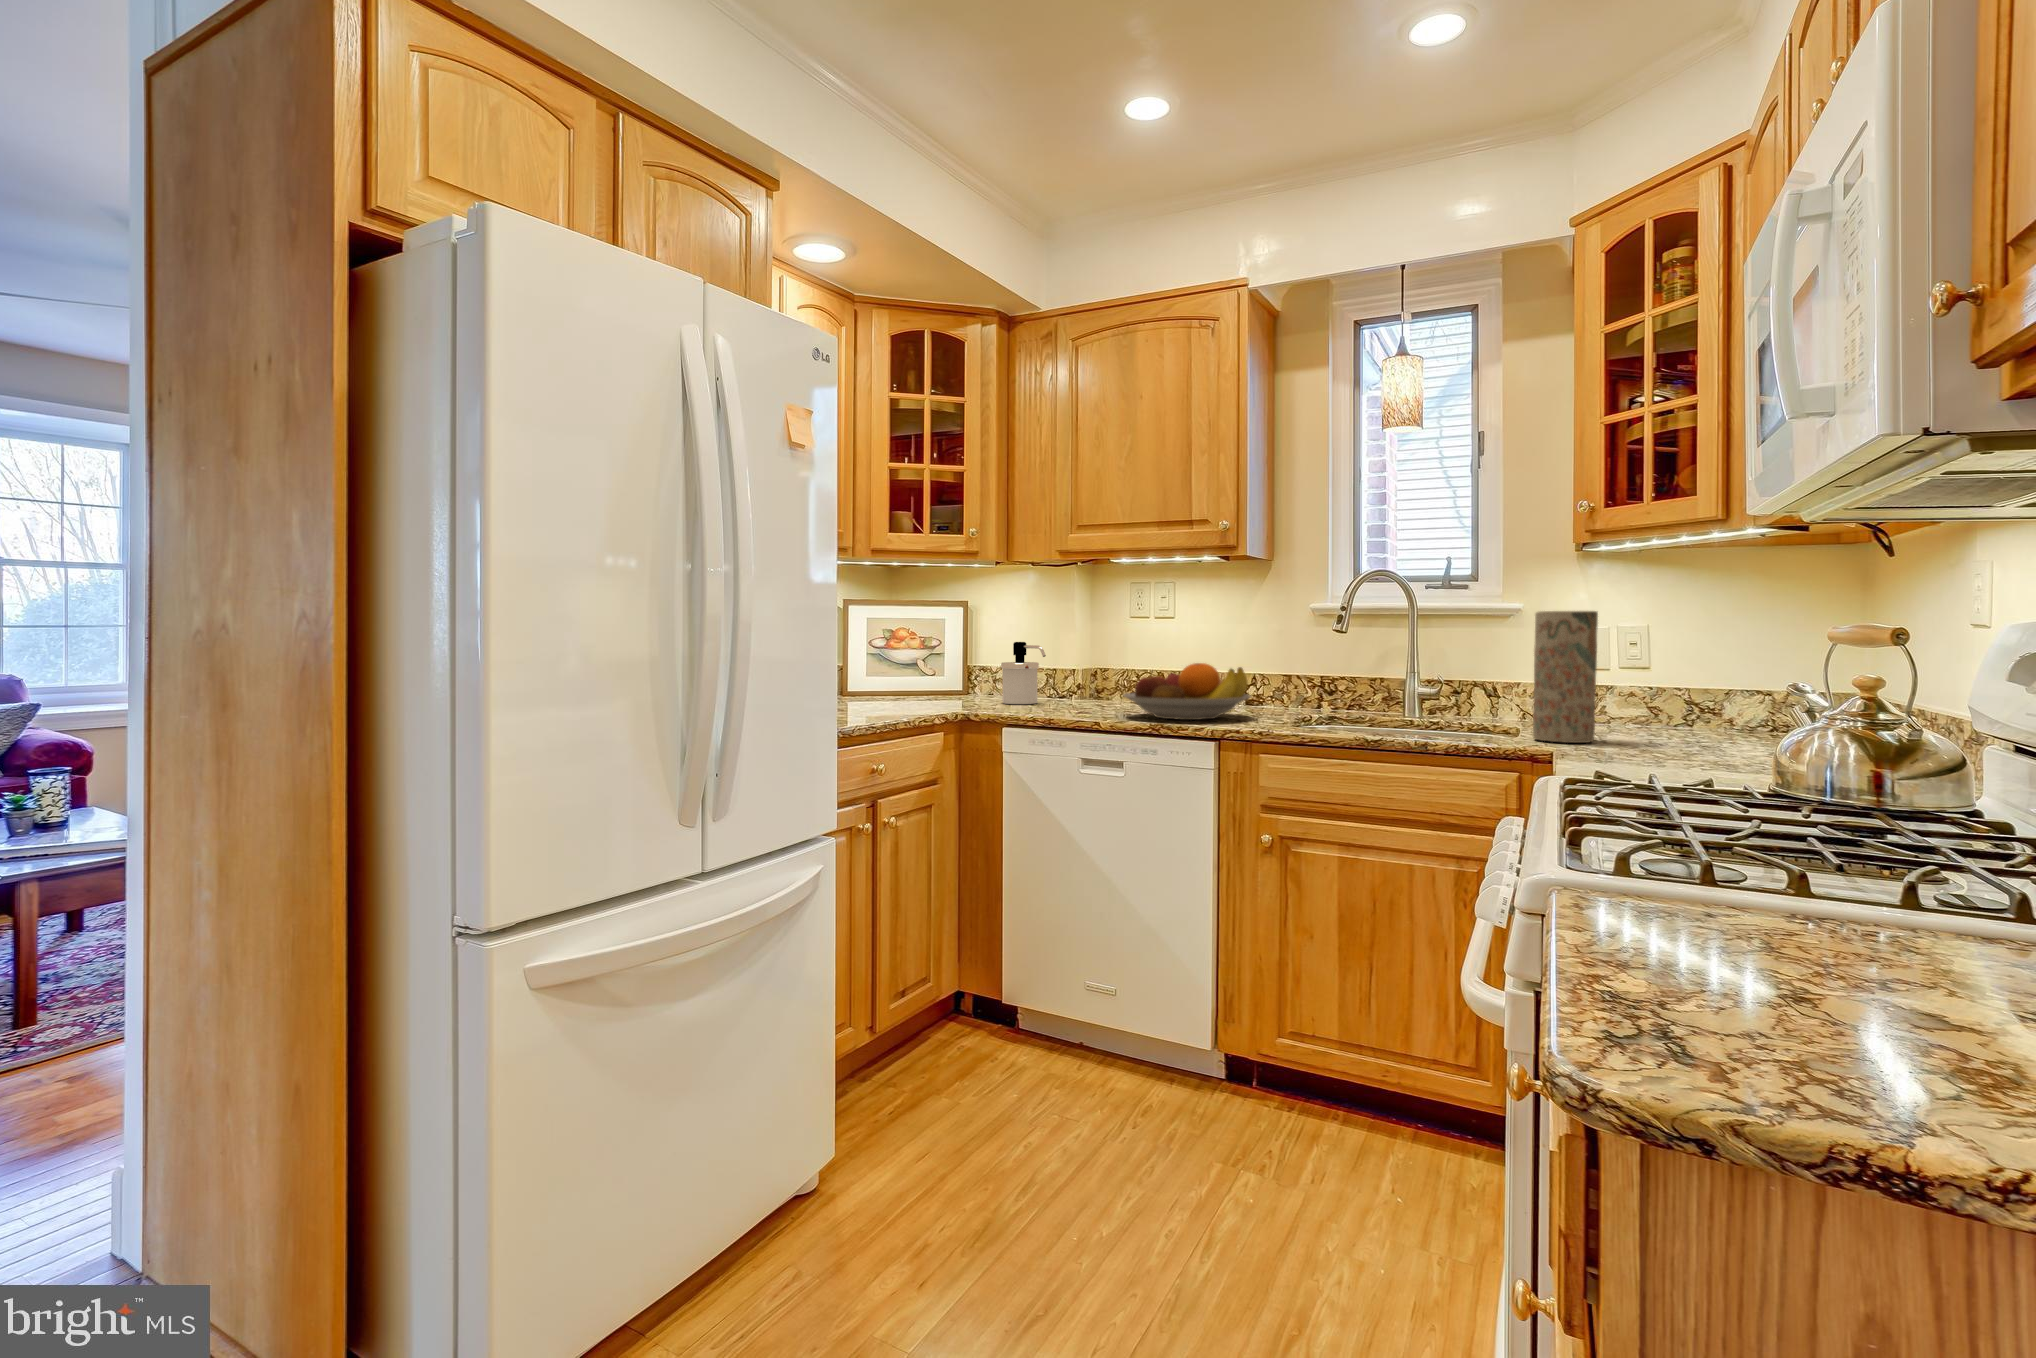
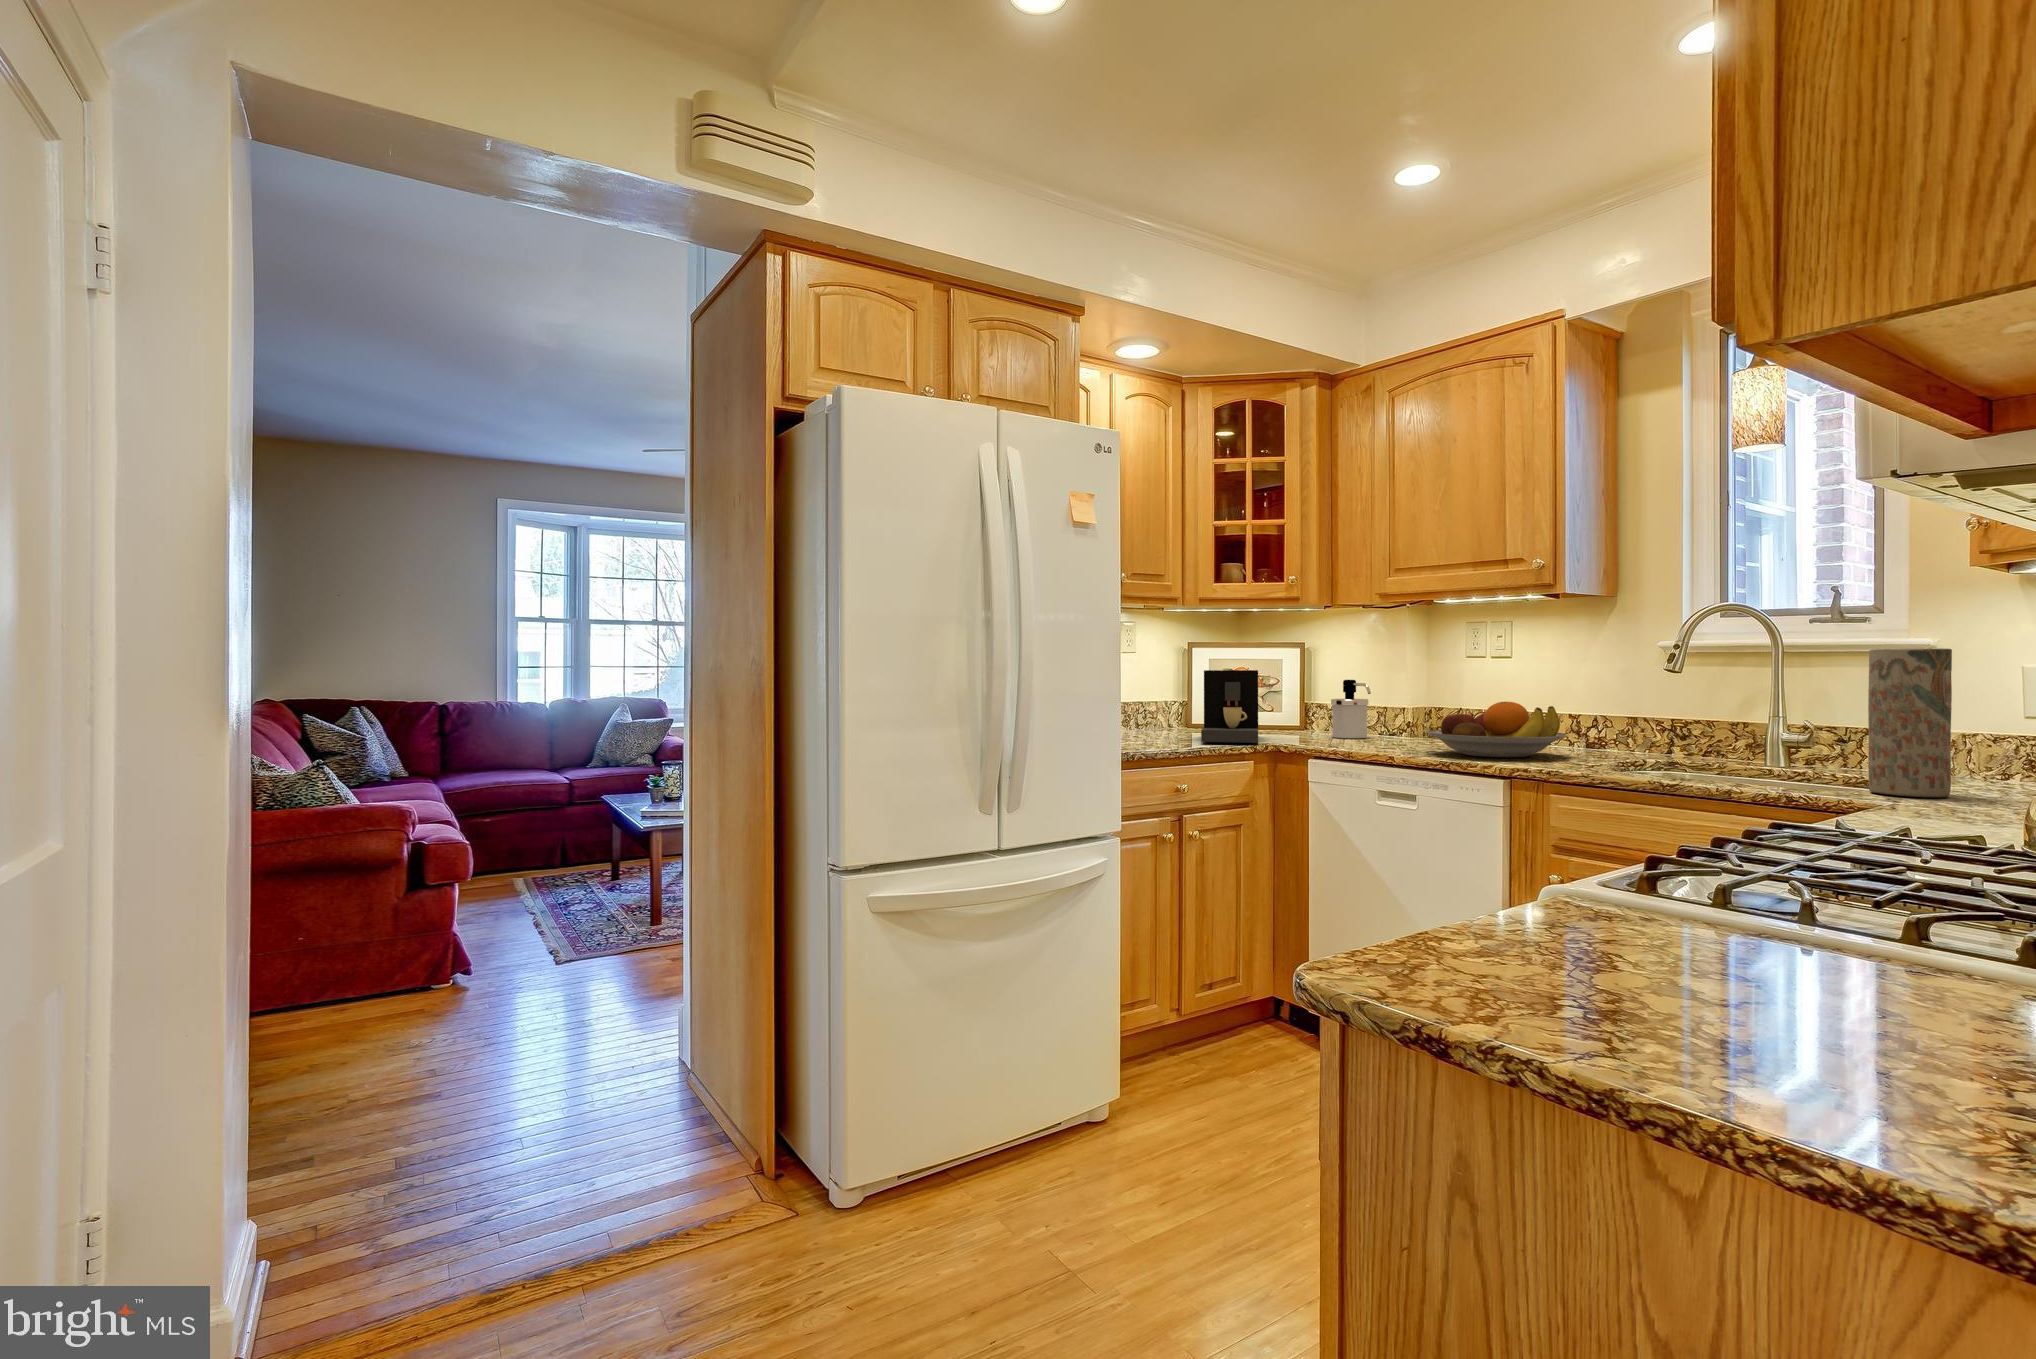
coffee maker: none [871,632,943,714] -> present [1201,670,1258,743]

